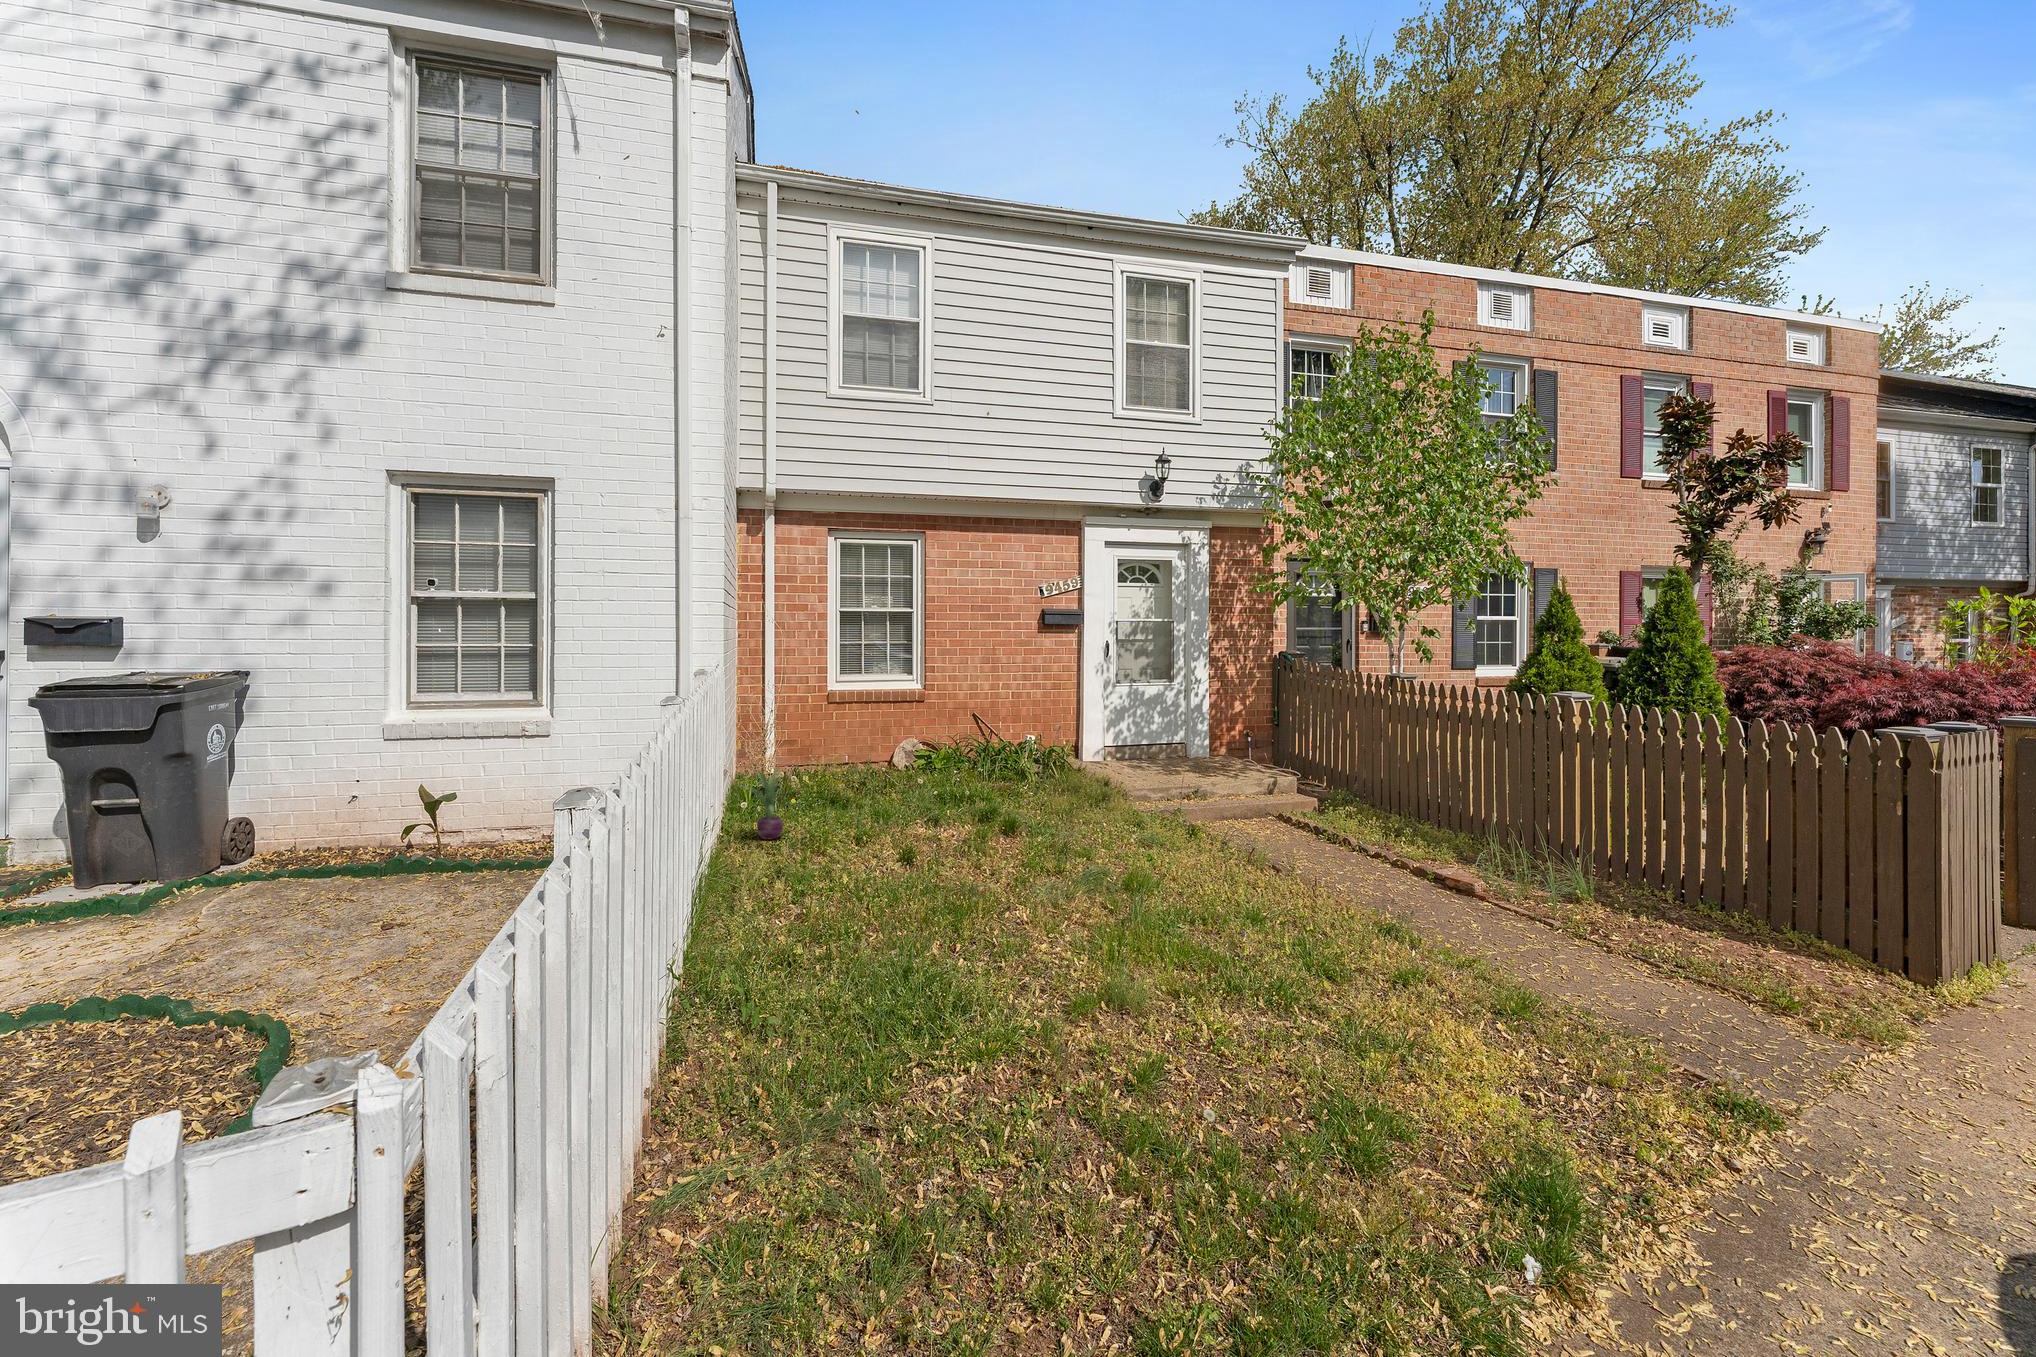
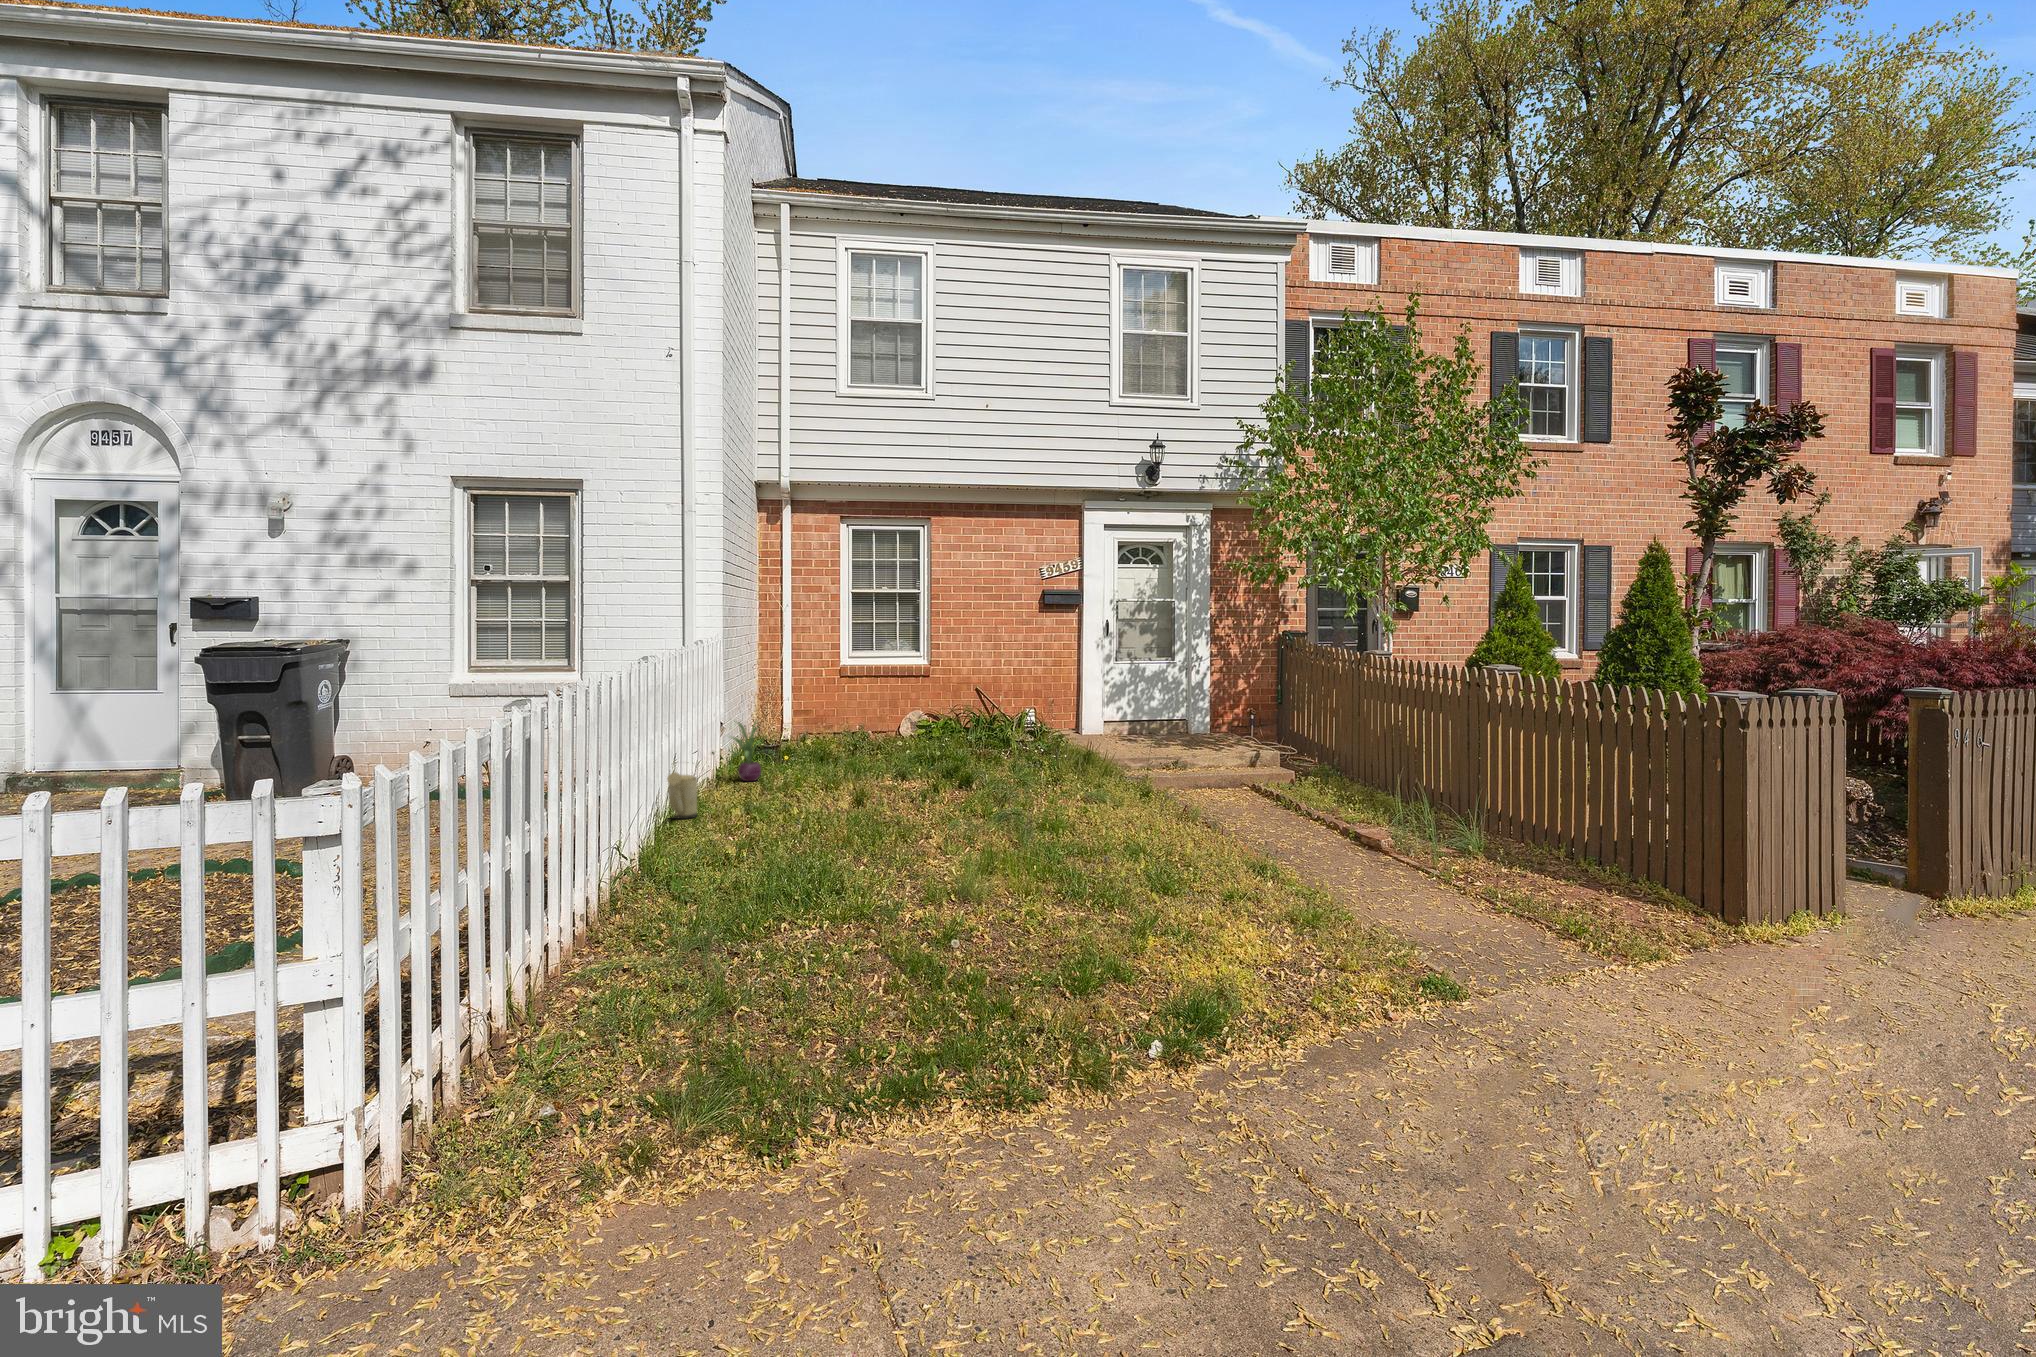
watering can: none [707,833,744,904] -> present [667,772,698,819]

